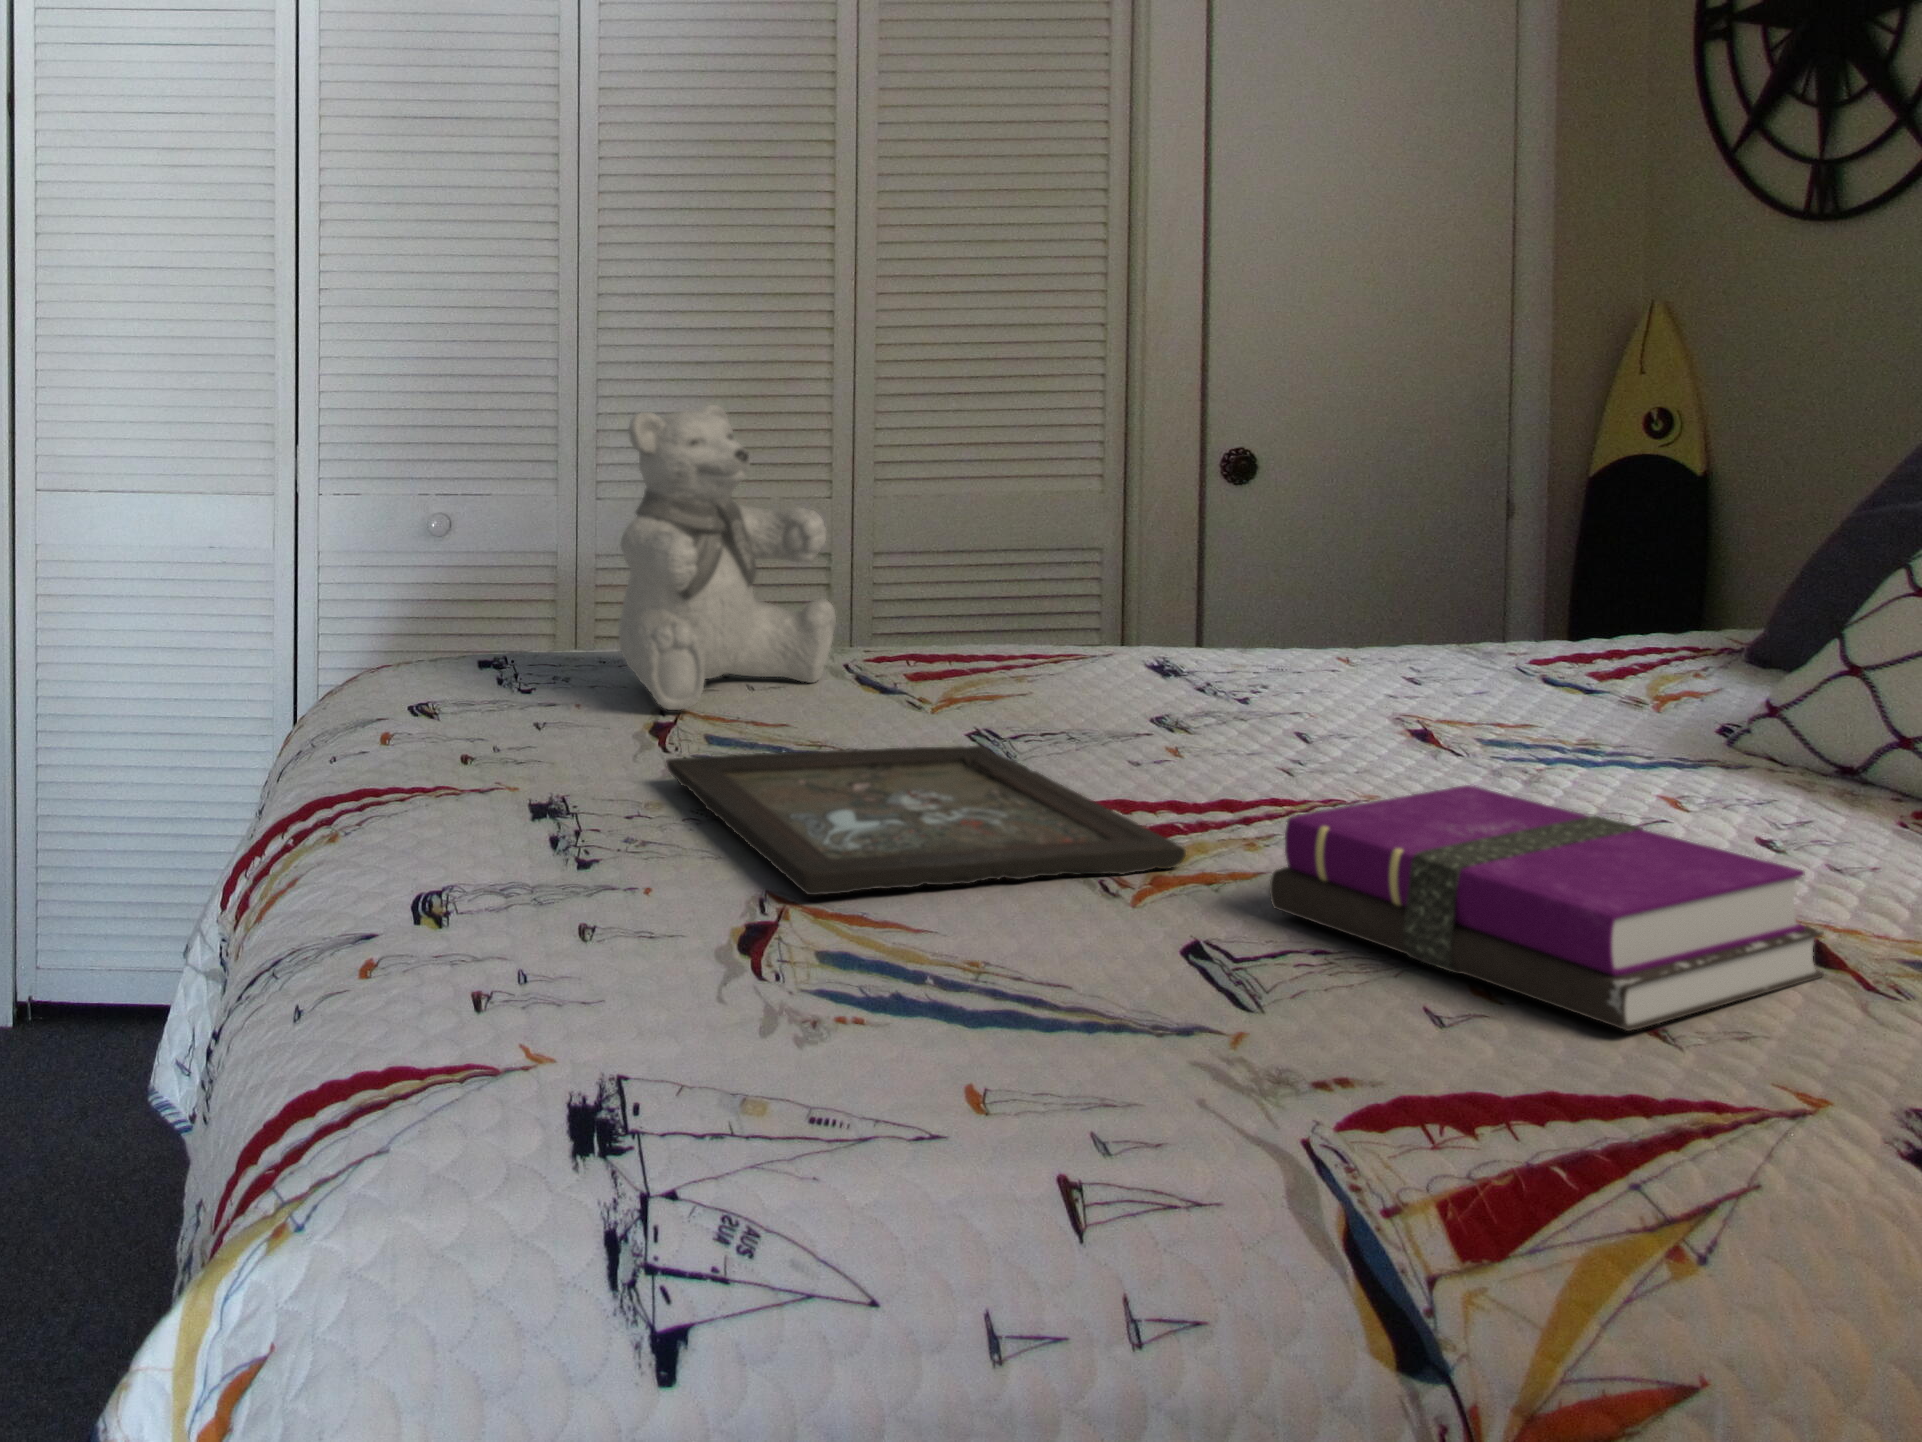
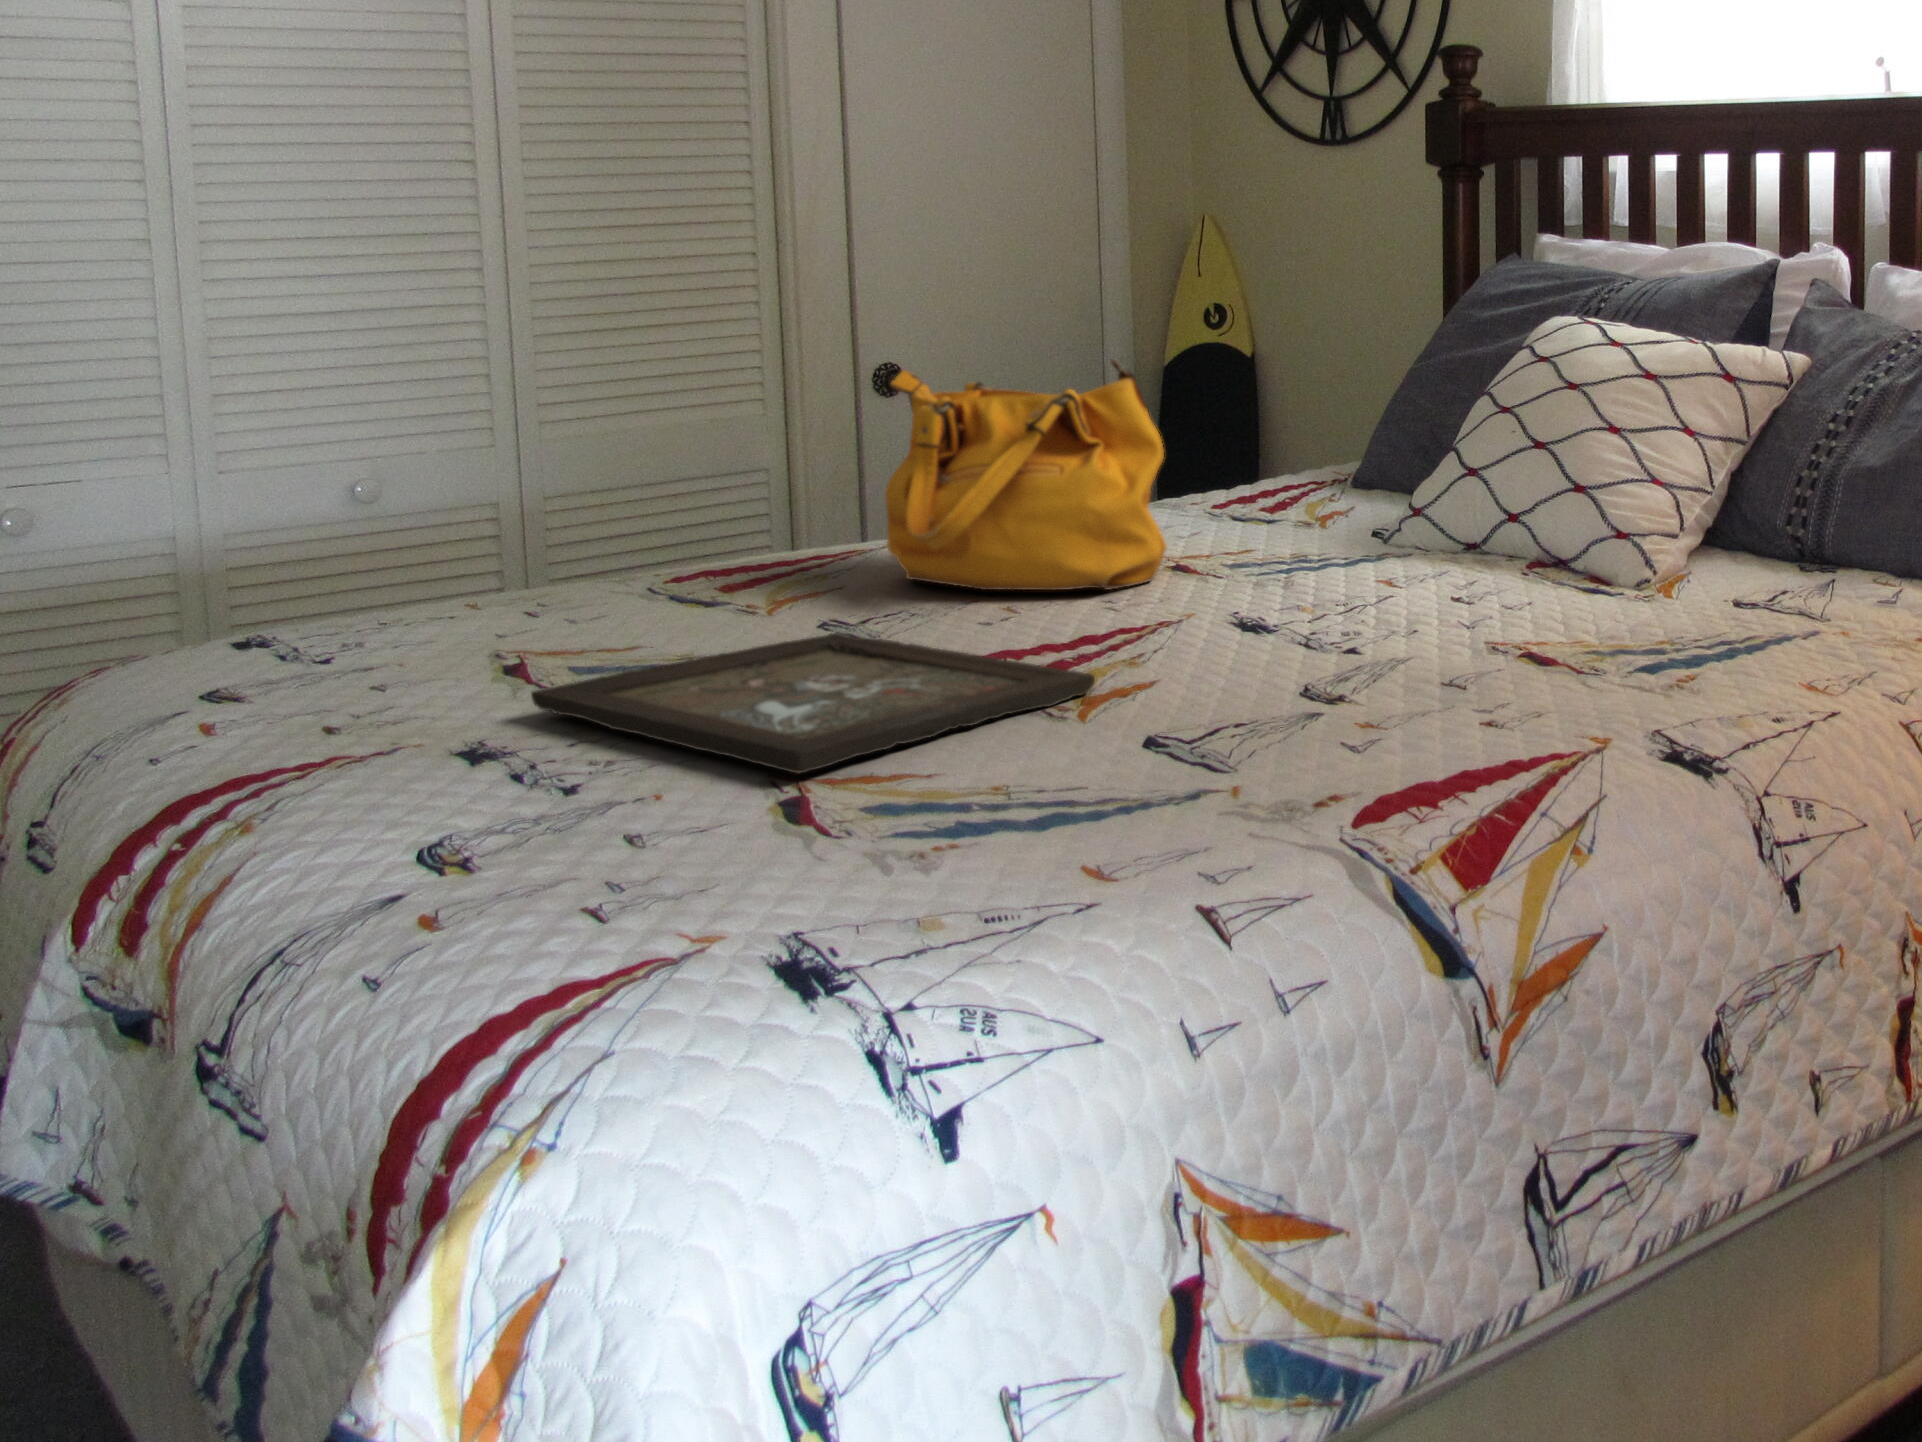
teddy bear: present [618,405,836,710] -> none [358,314,613,655]
handbag: none [1088,476,1402,744] -> present [885,359,1167,590]
notebook: present [1270,785,1824,1031] -> none [1190,586,1550,726]

